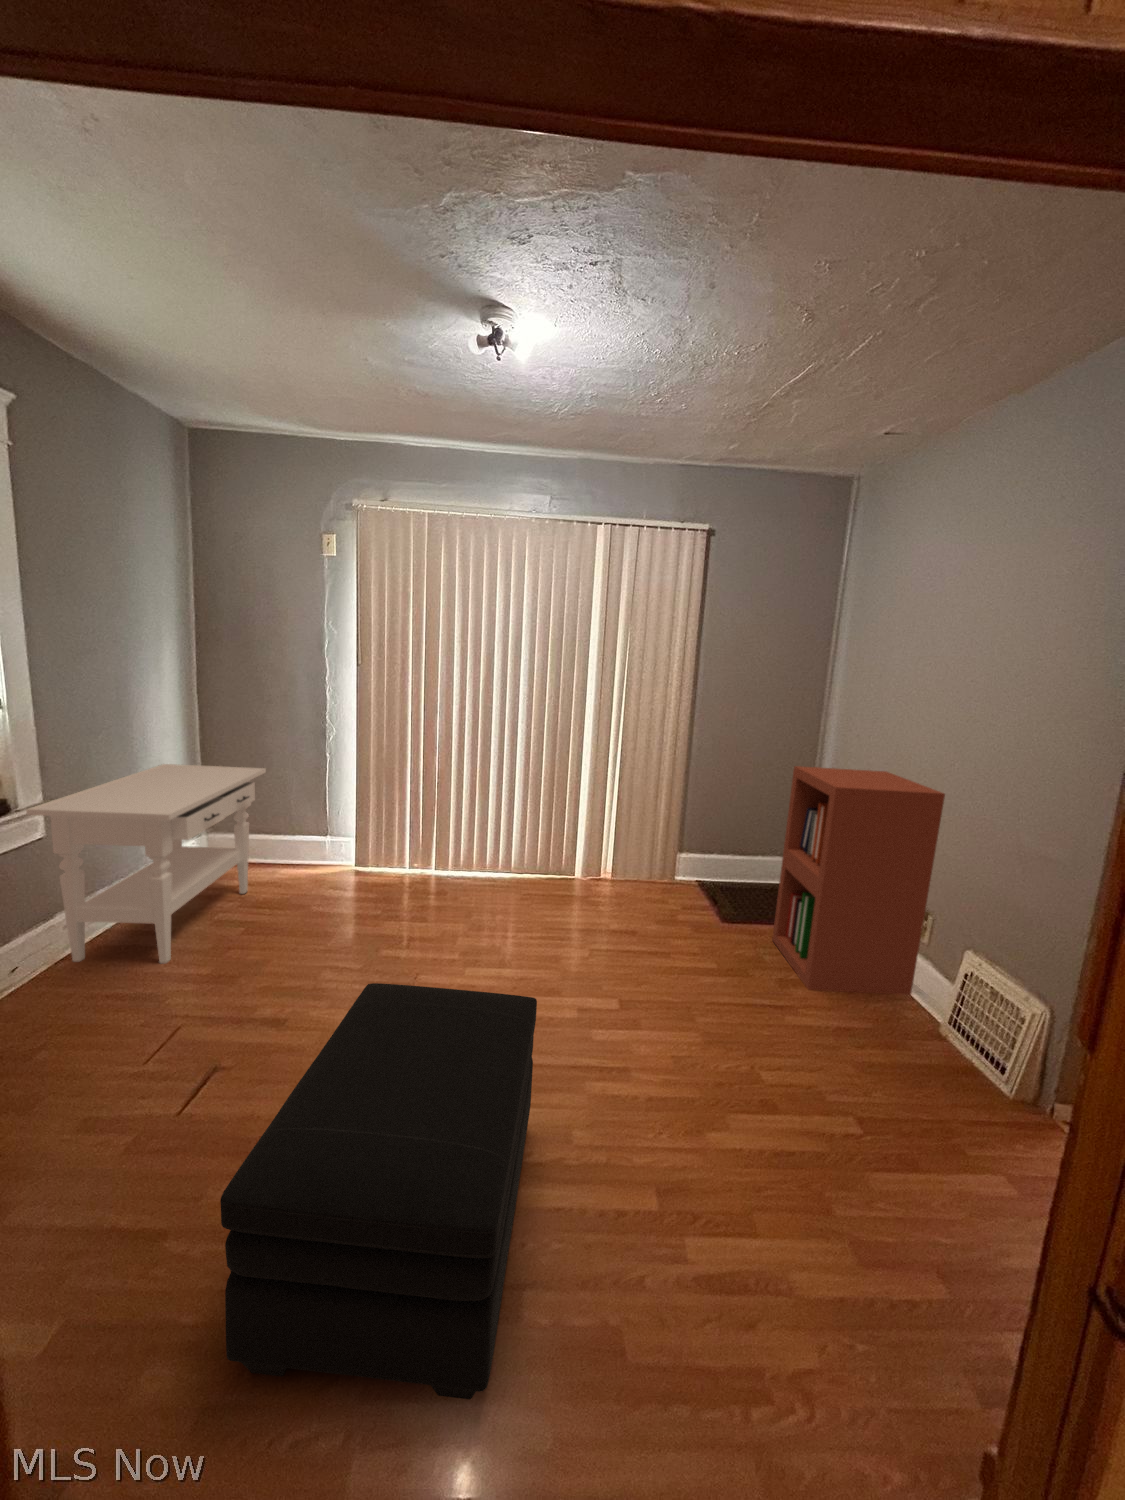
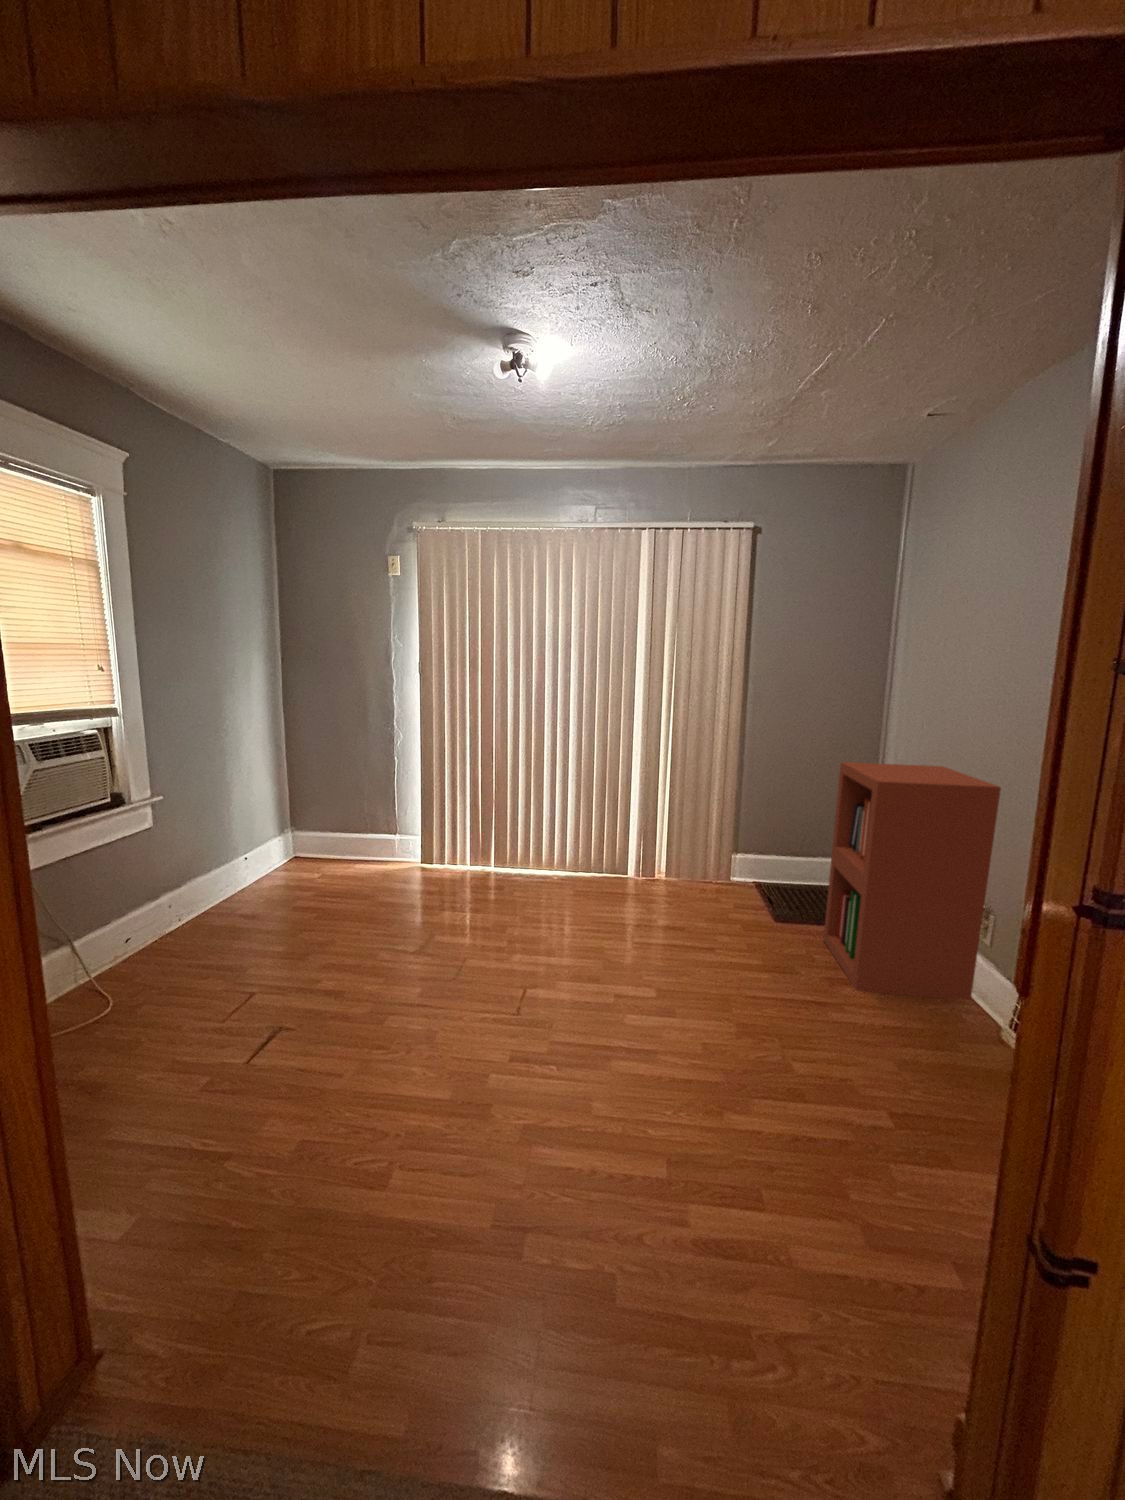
side table: present [26,764,266,964] -> none [137,769,340,945]
ottoman: present [220,983,537,1399] -> none [246,961,555,1344]

